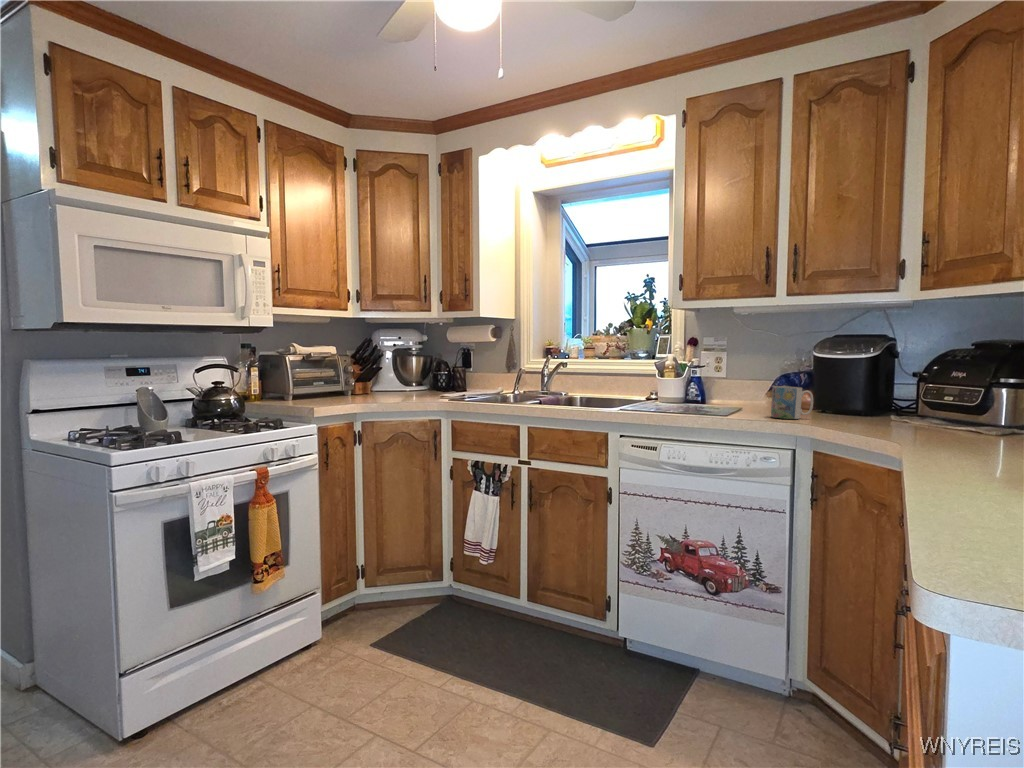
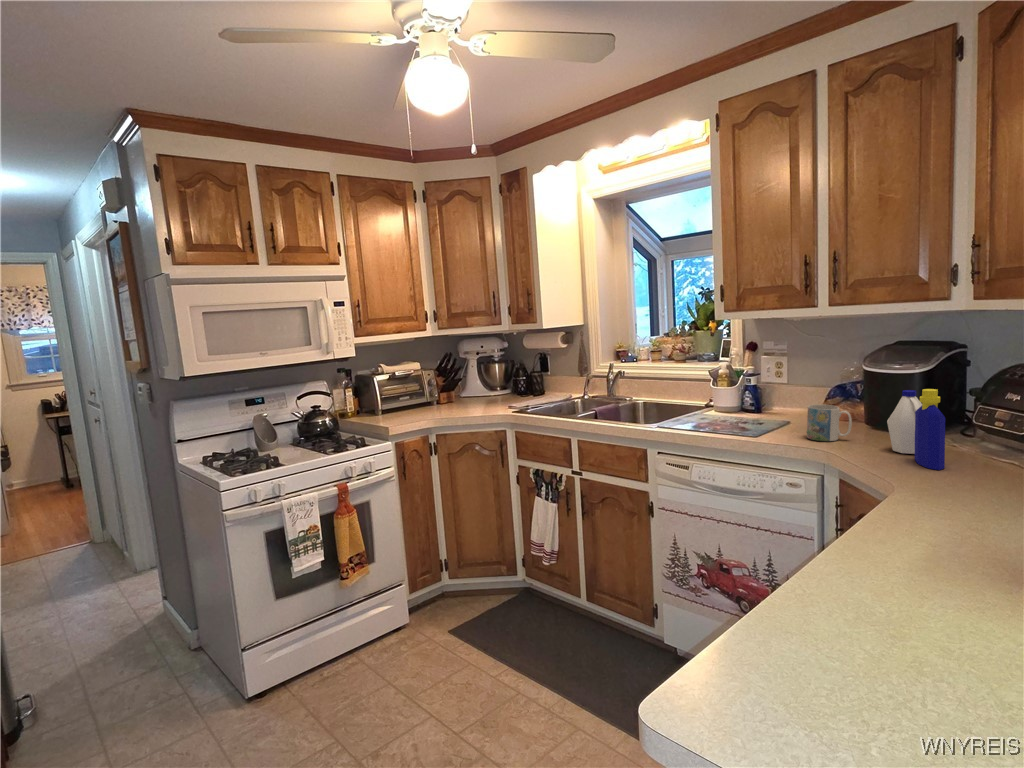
bottle: none [853,361,918,434] -> present [887,389,945,470]

